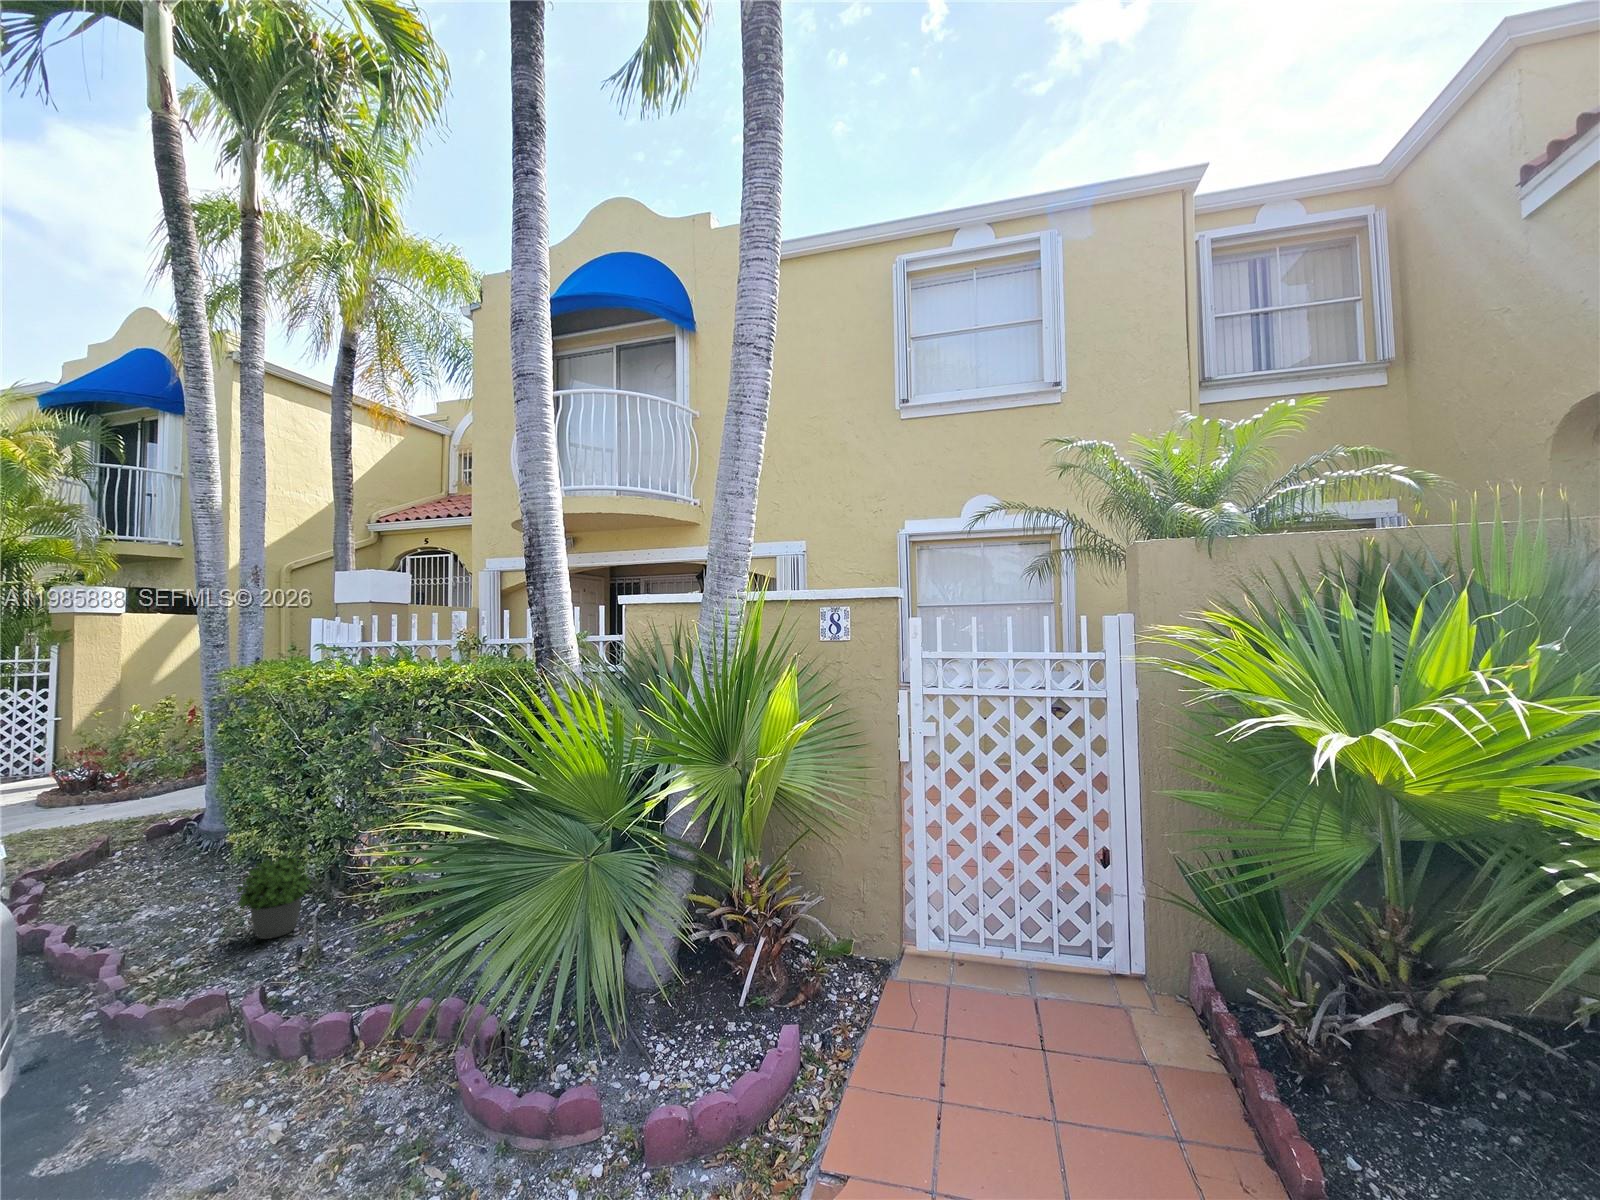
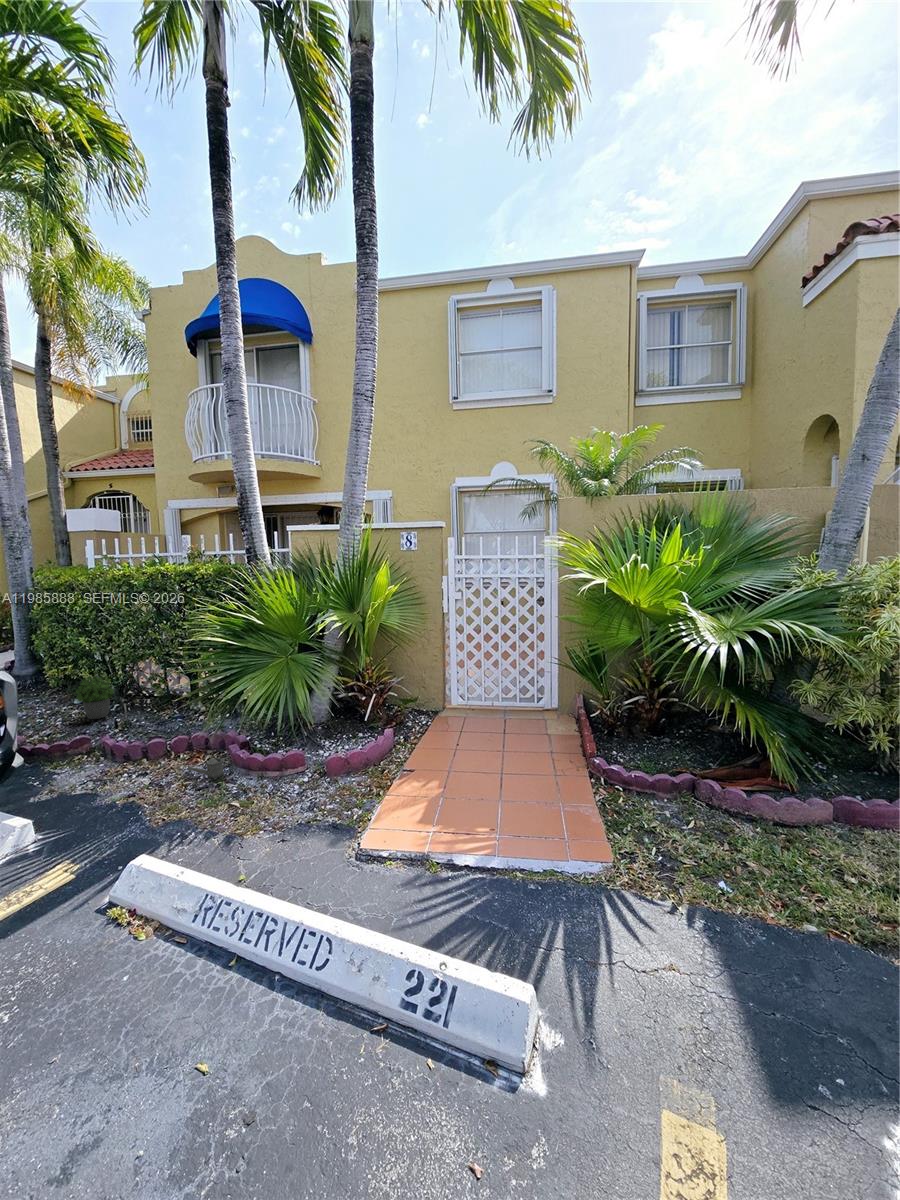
watering can: none [347,1088,447,1147] -> present [188,757,230,778]

